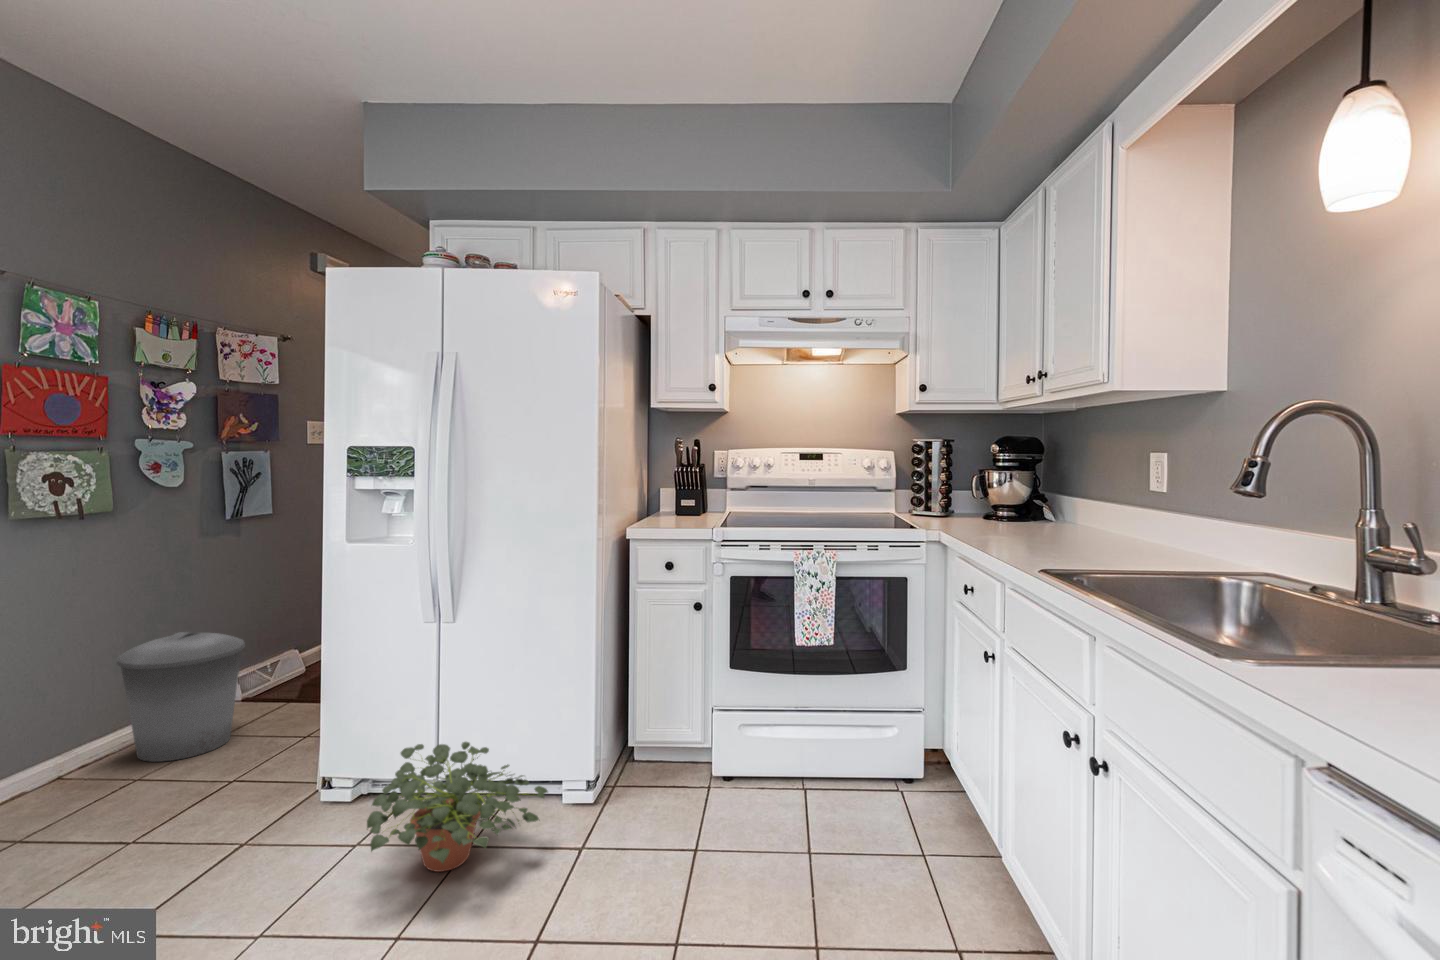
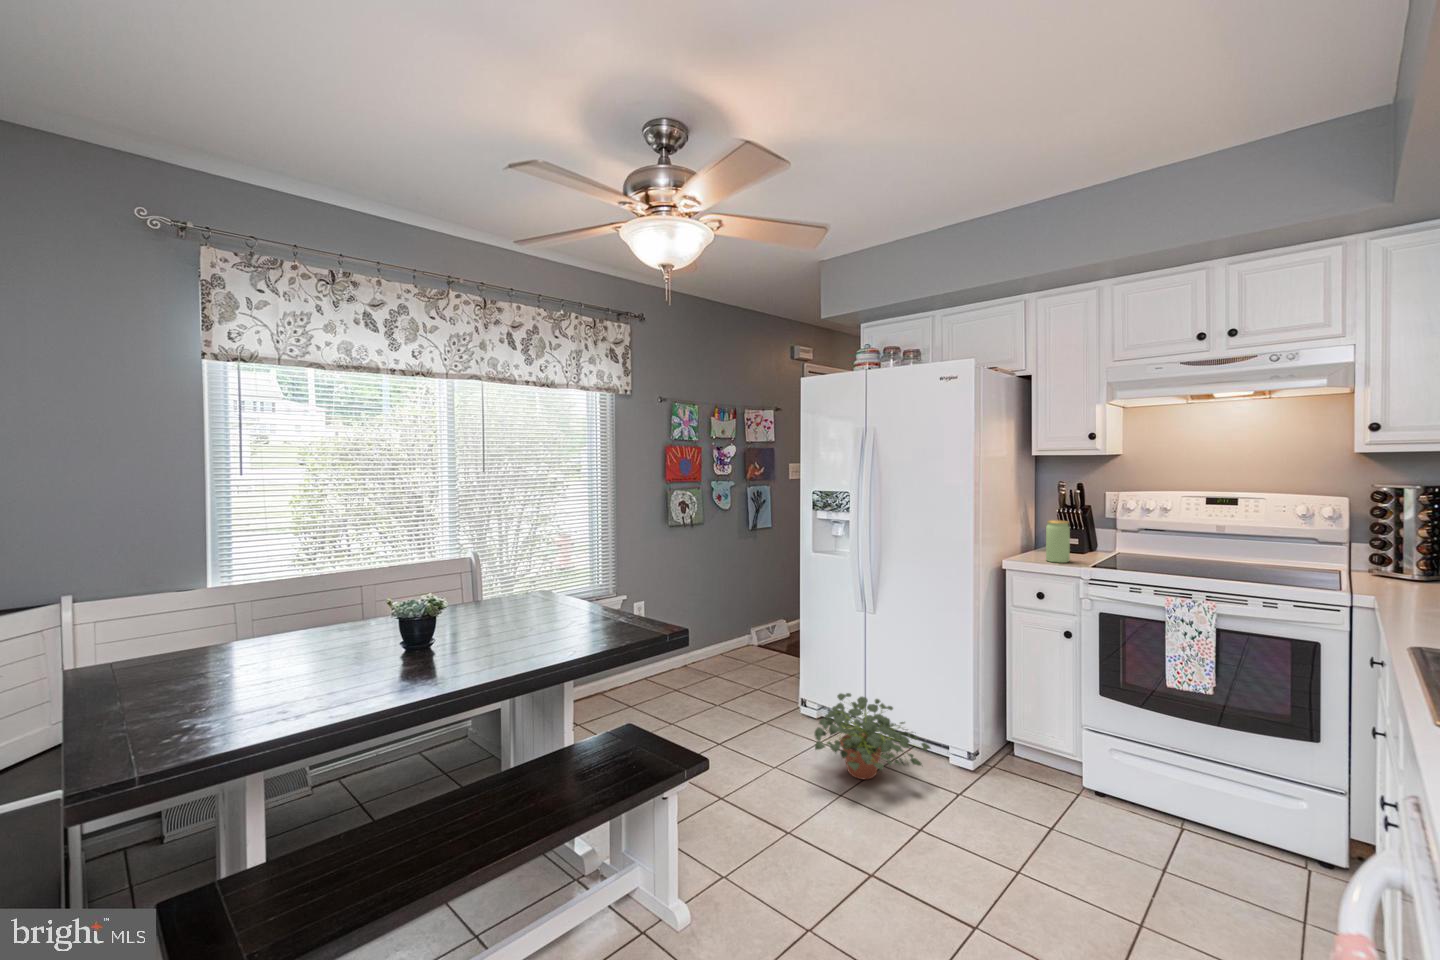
jar: none [668,477,692,526] -> present [1046,520,1070,563]
trash can: present [117,632,245,762] -> none [701,595,760,669]

